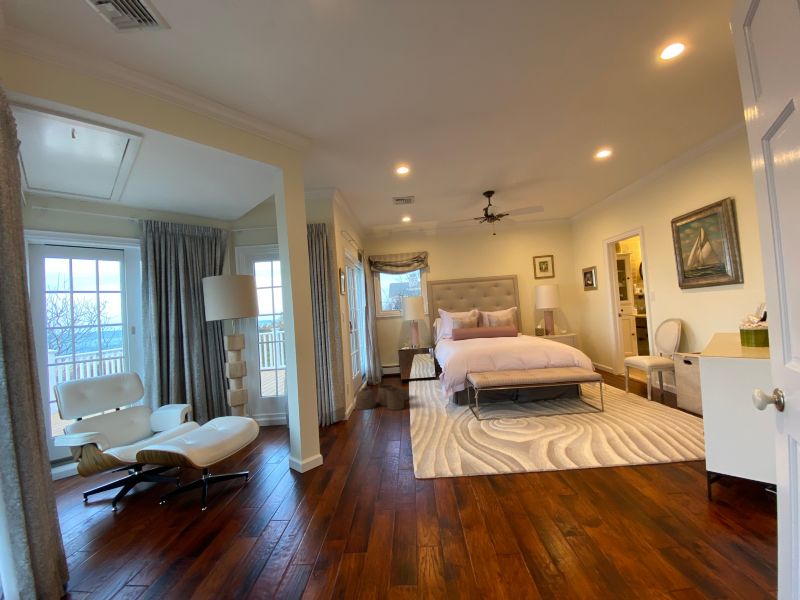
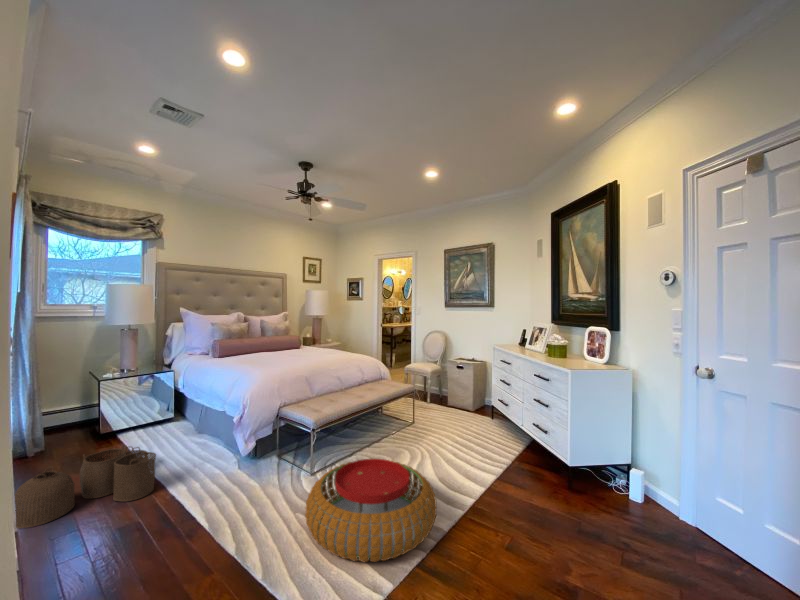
pouf: none [440,412,534,472] -> present [305,459,436,562]

